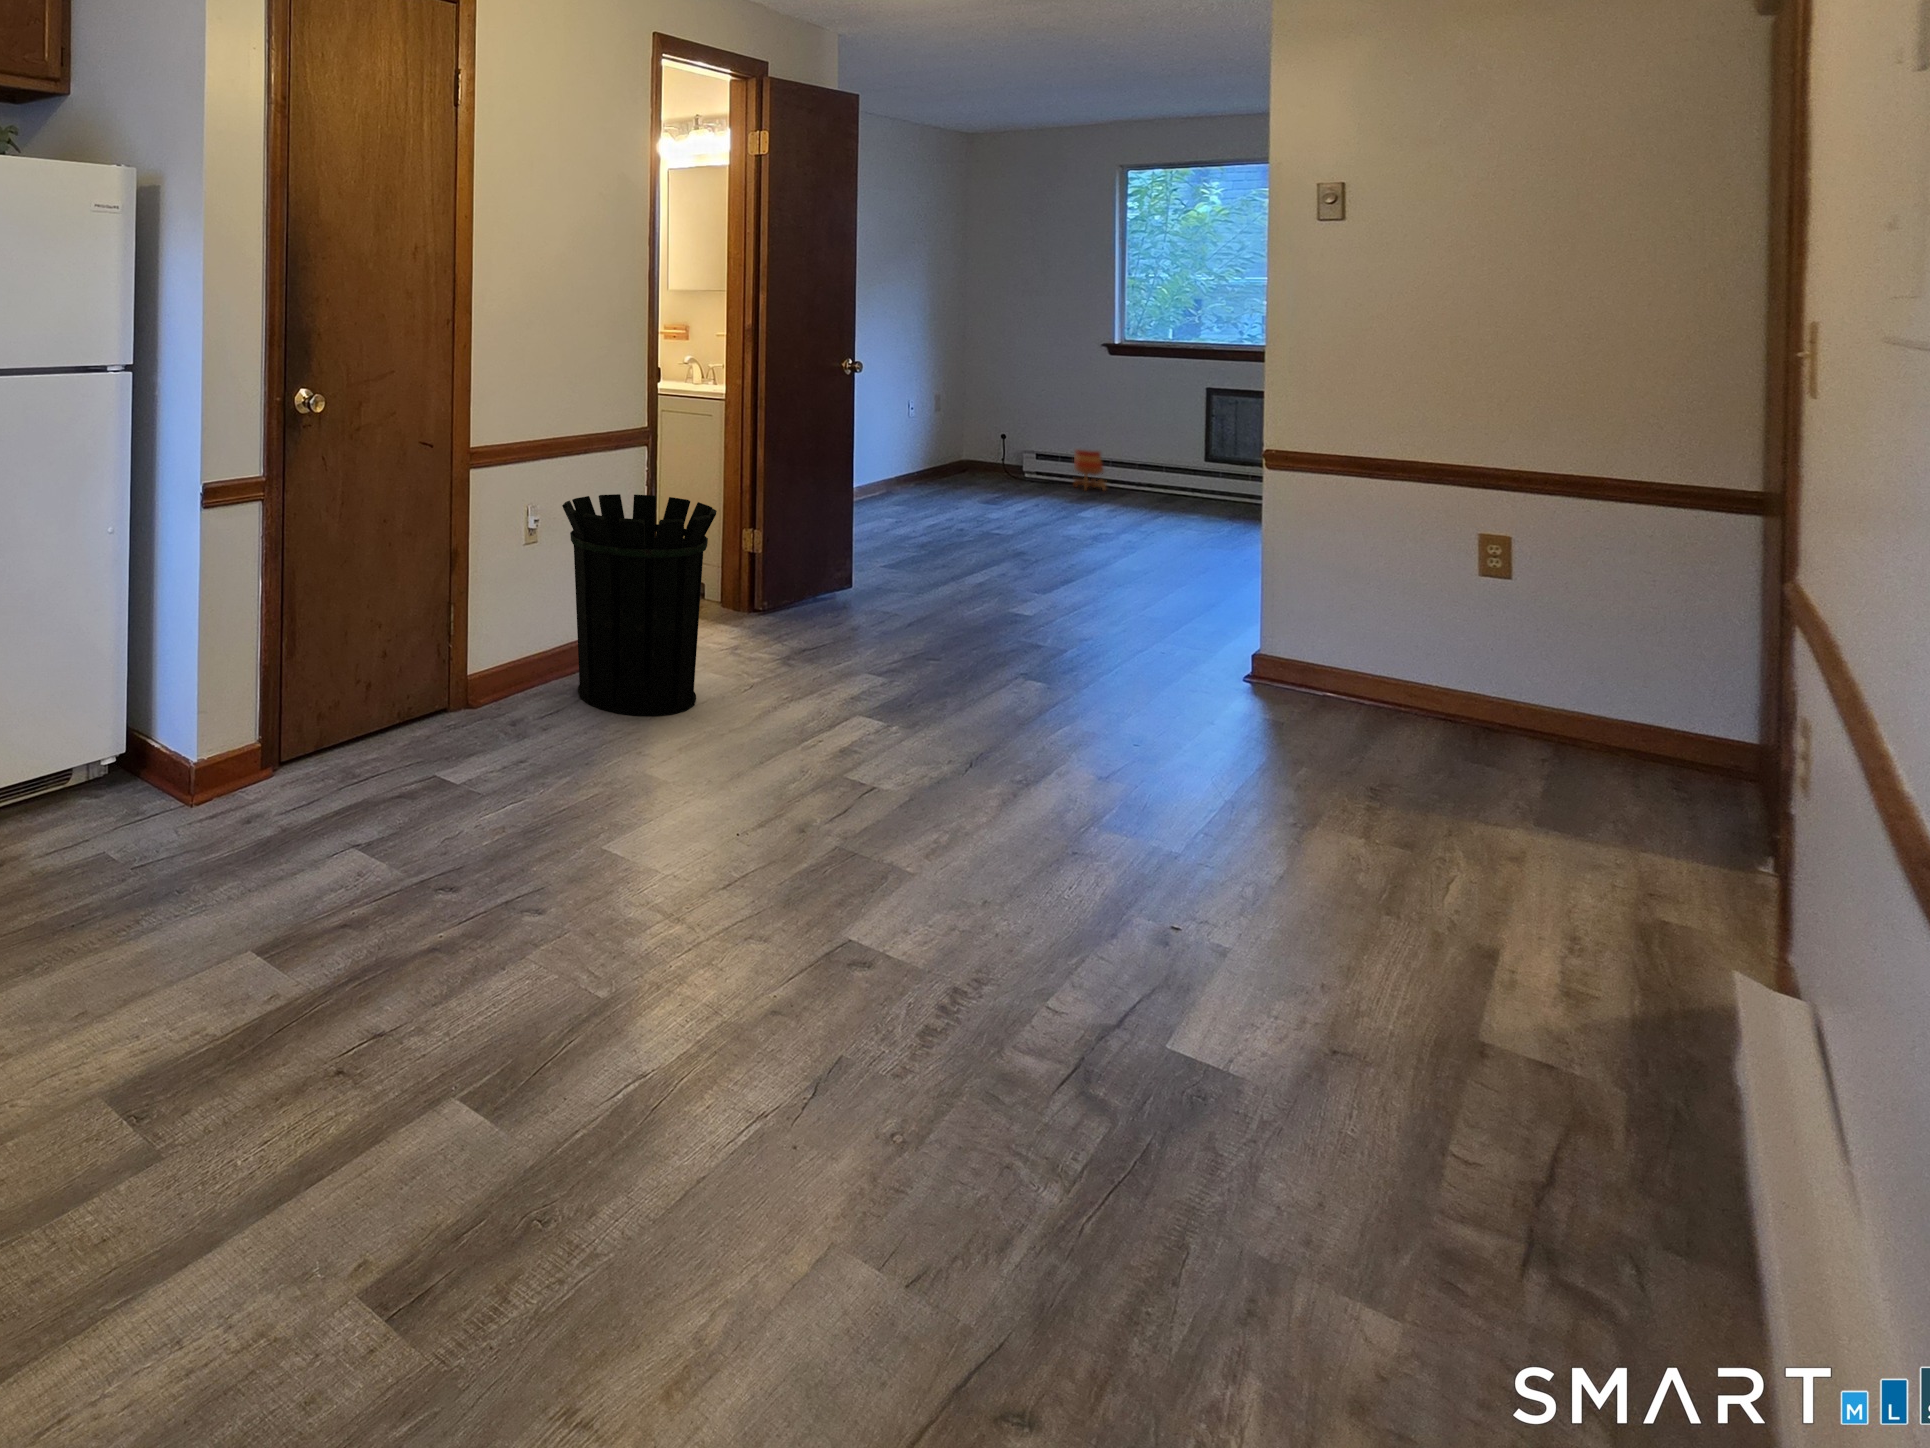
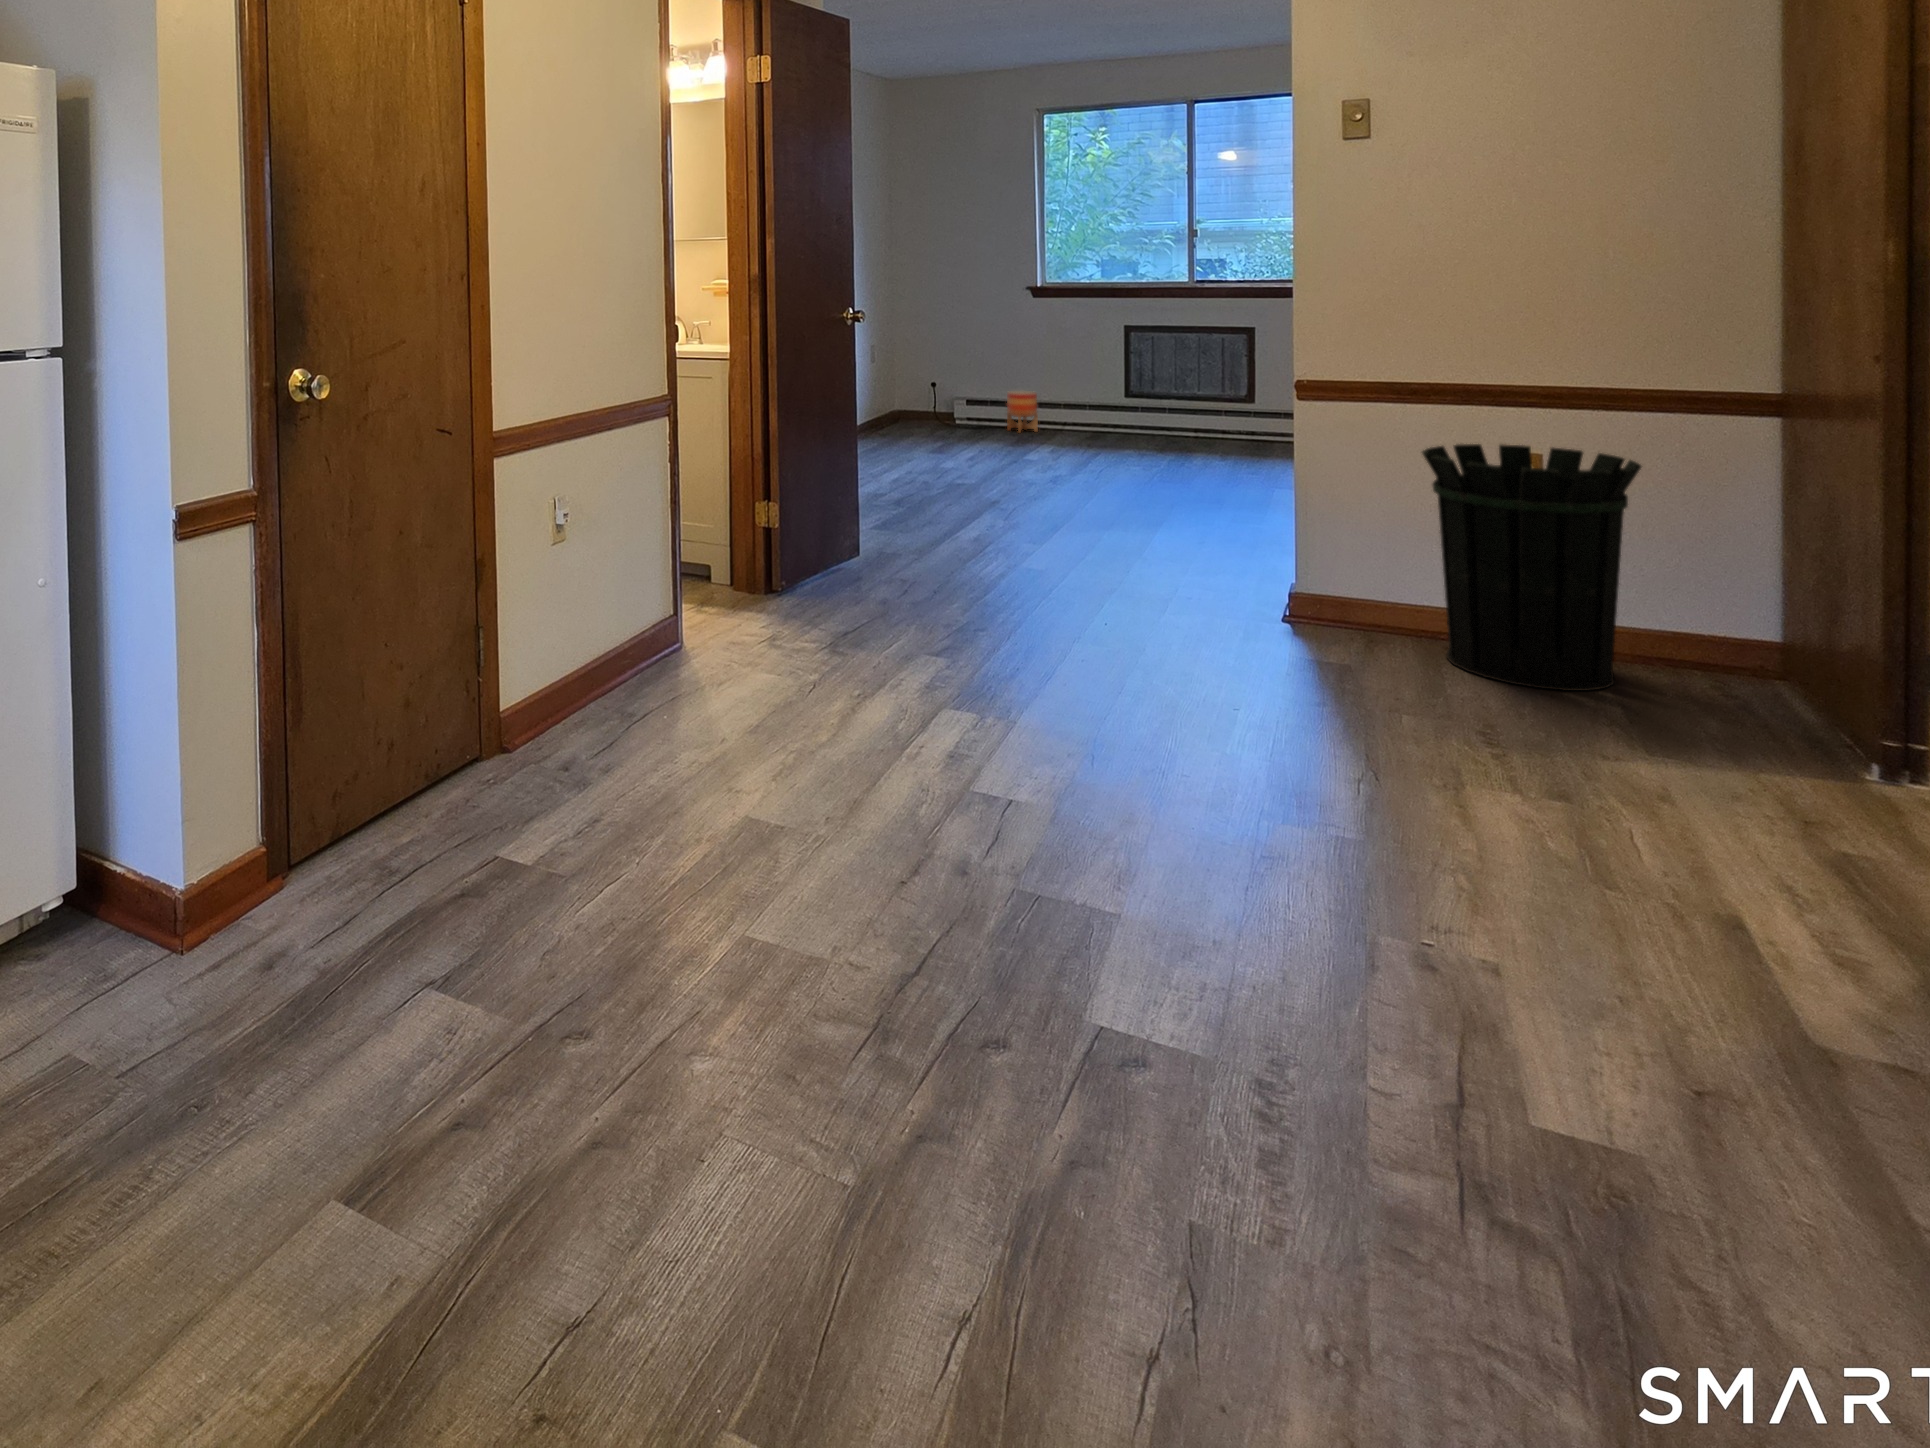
waste bin: present [562,494,717,716] -> present [1422,444,1641,691]

